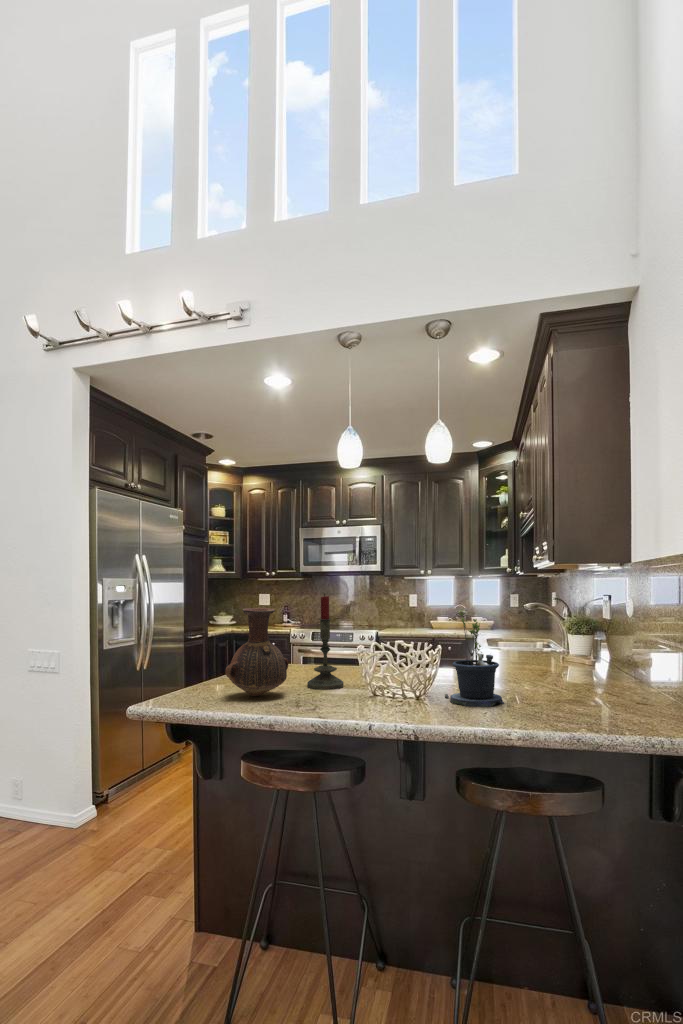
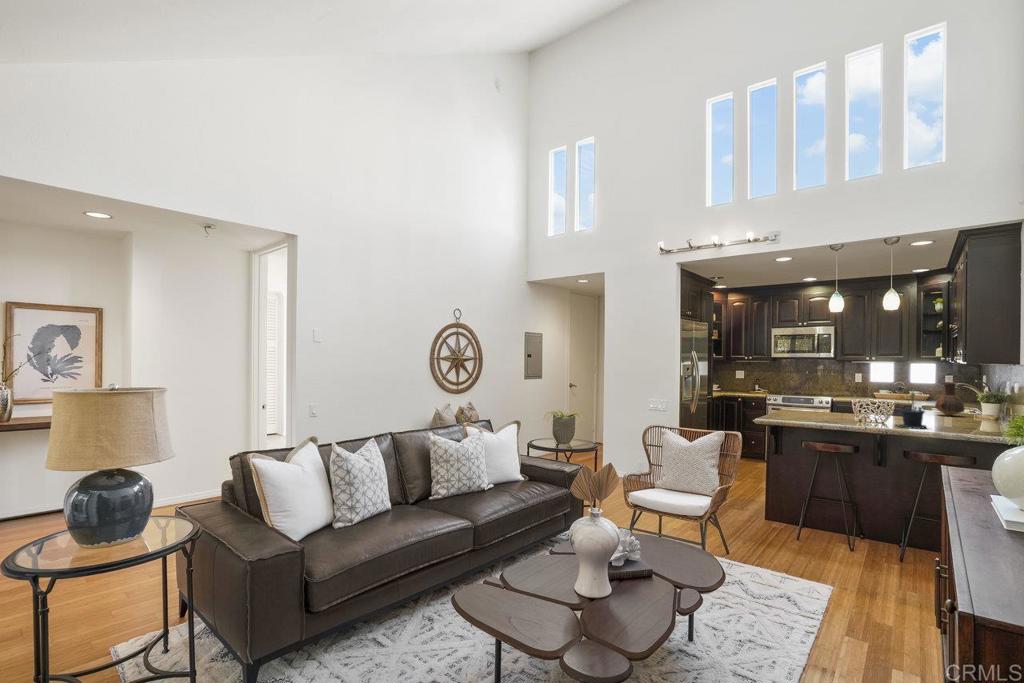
candle: present [307,594,344,690] -> none [819,377,838,420]
vase: present [225,608,288,696] -> present [935,382,964,416]

